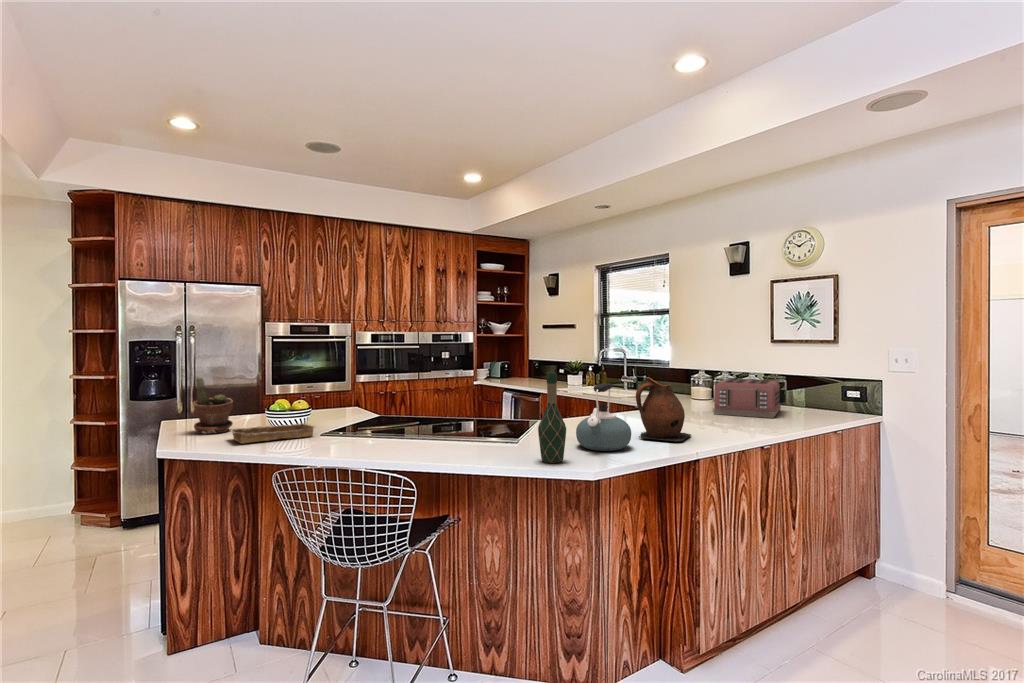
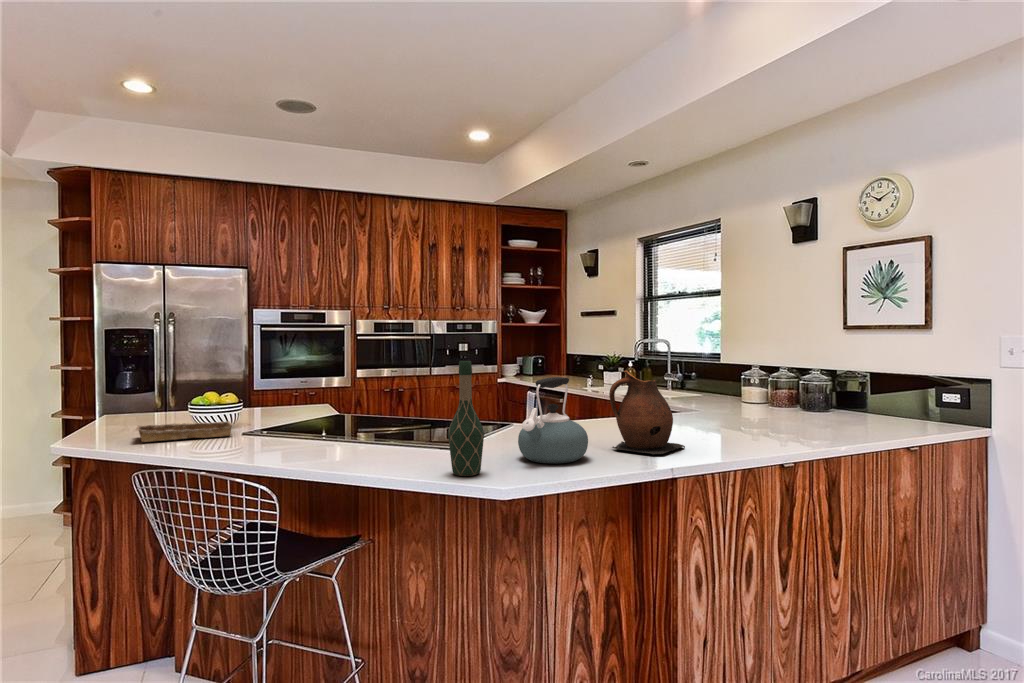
potted plant: present [194,377,233,434] -> none [111,366,158,431]
toaster: present [713,379,781,418] -> none [749,376,846,428]

